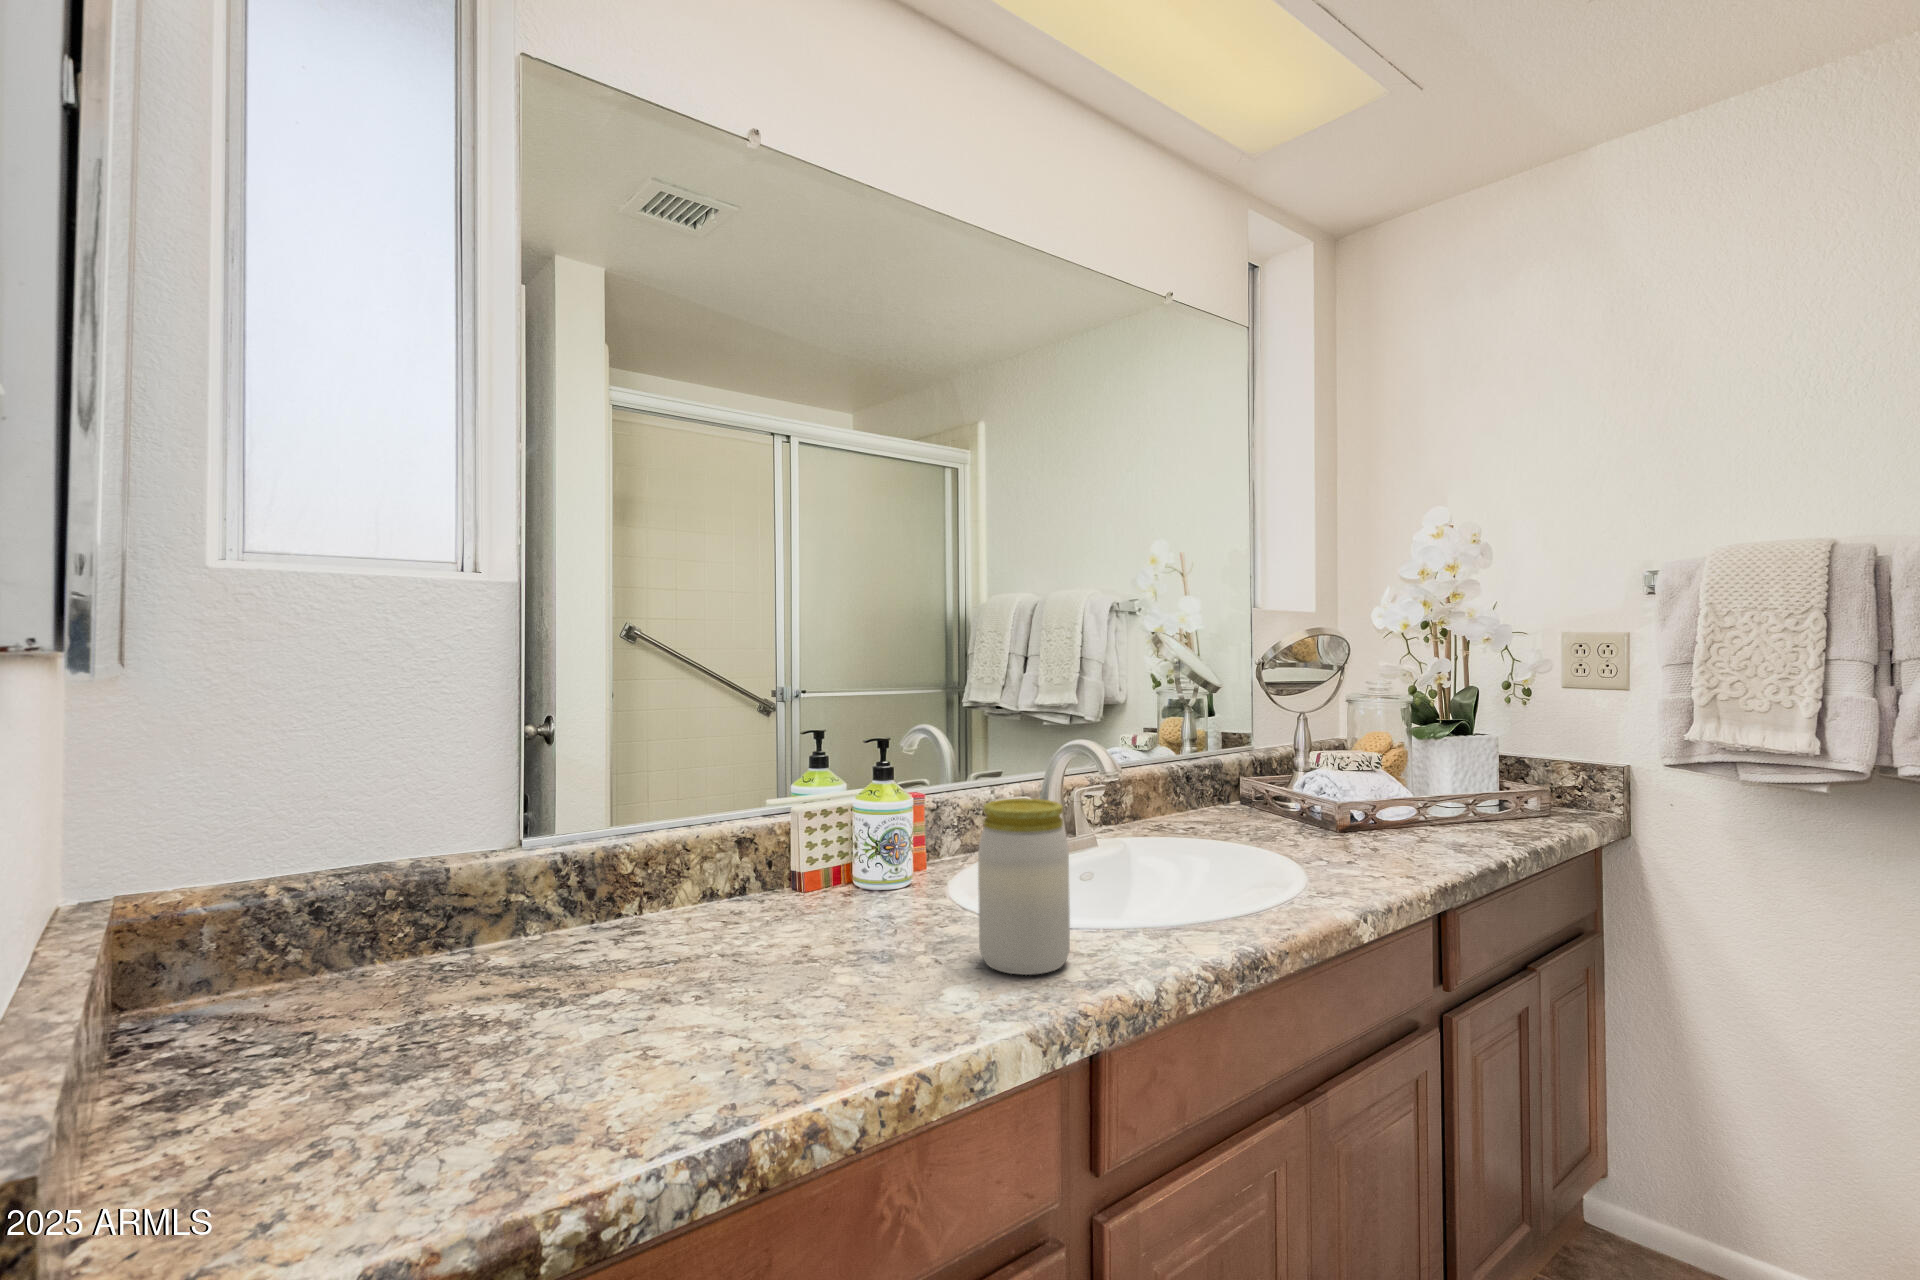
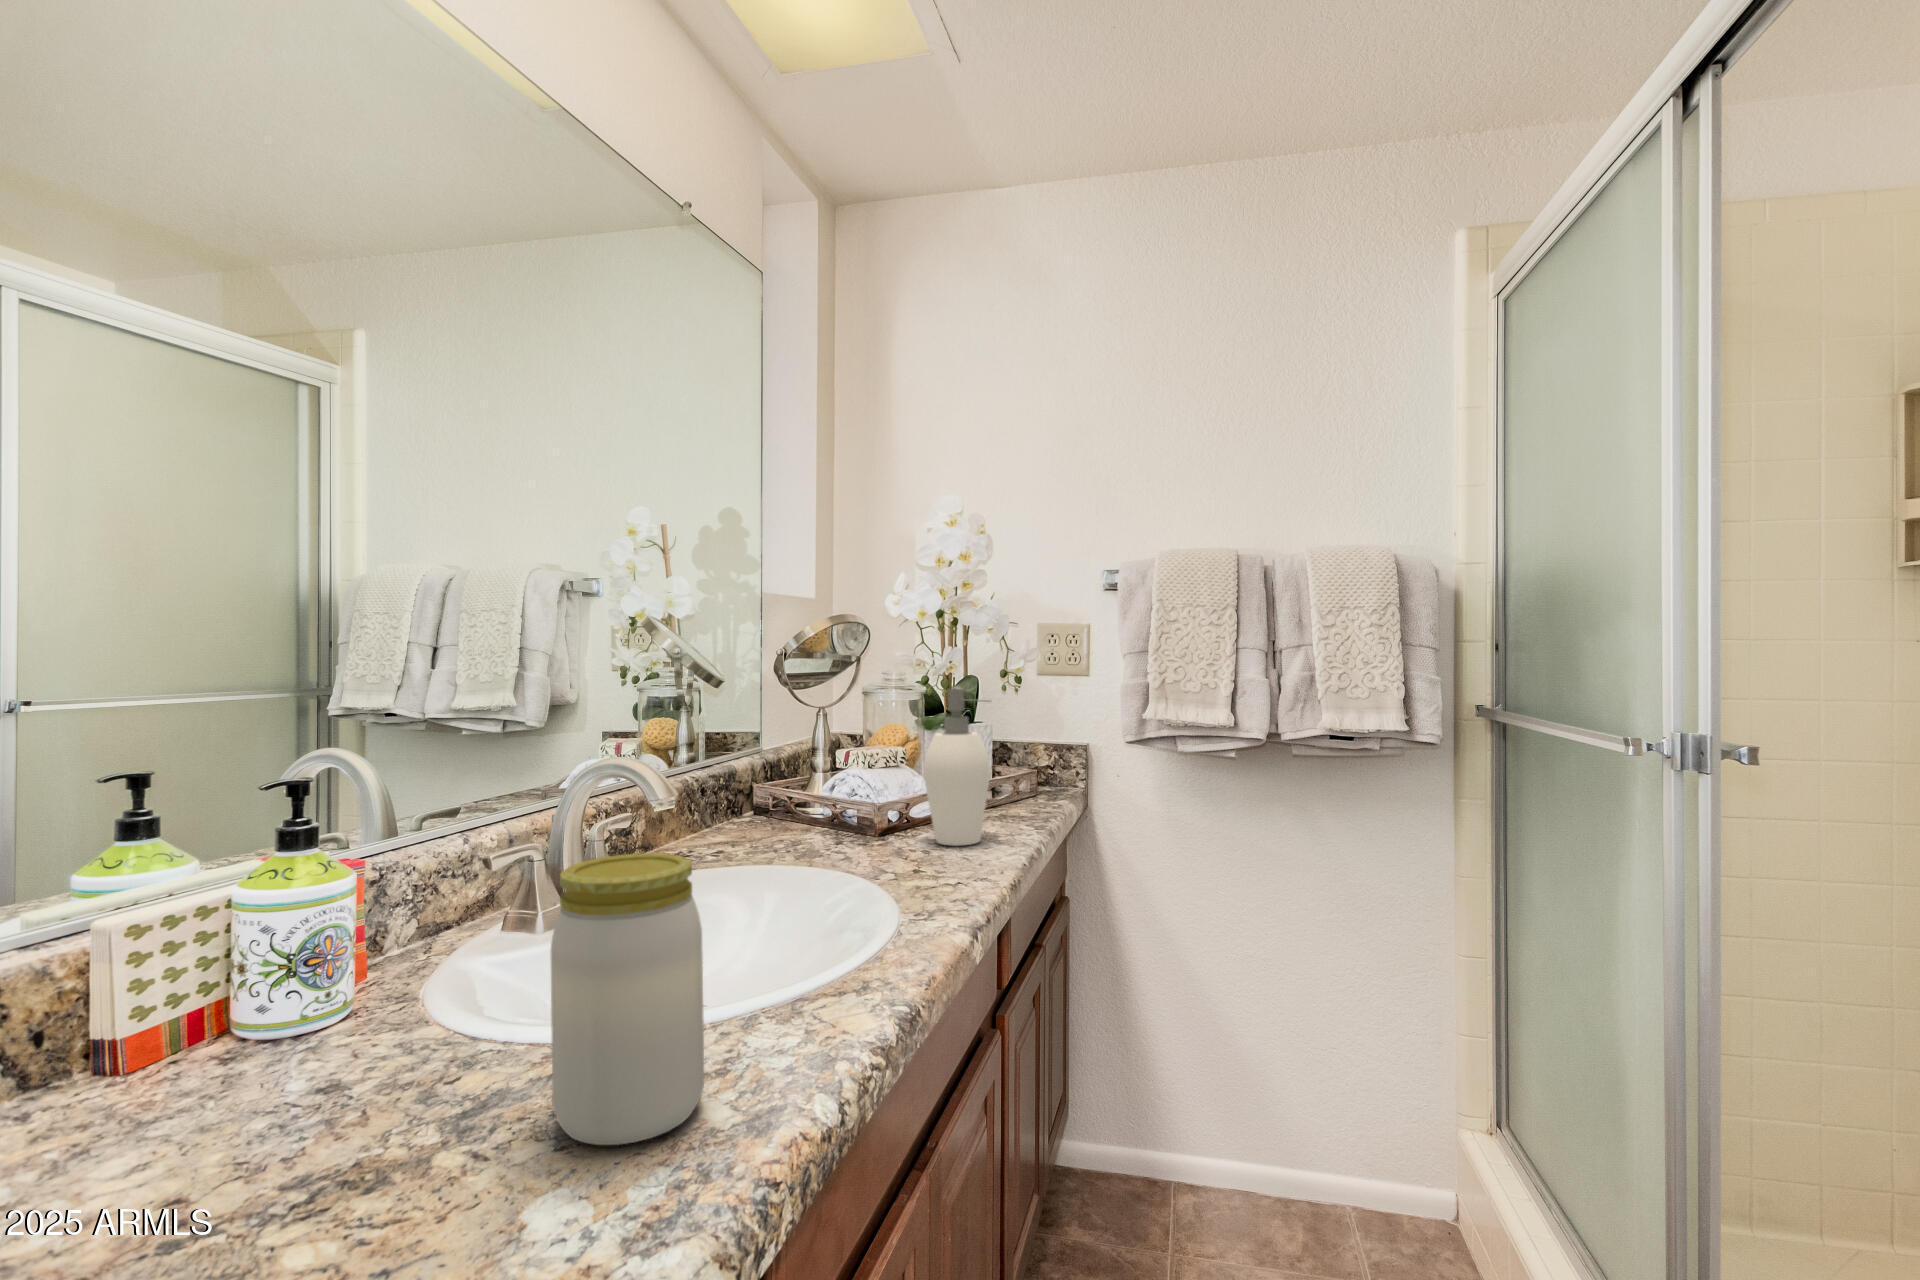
soap dispenser: none [1378,700,1450,849] -> present [923,689,990,845]

